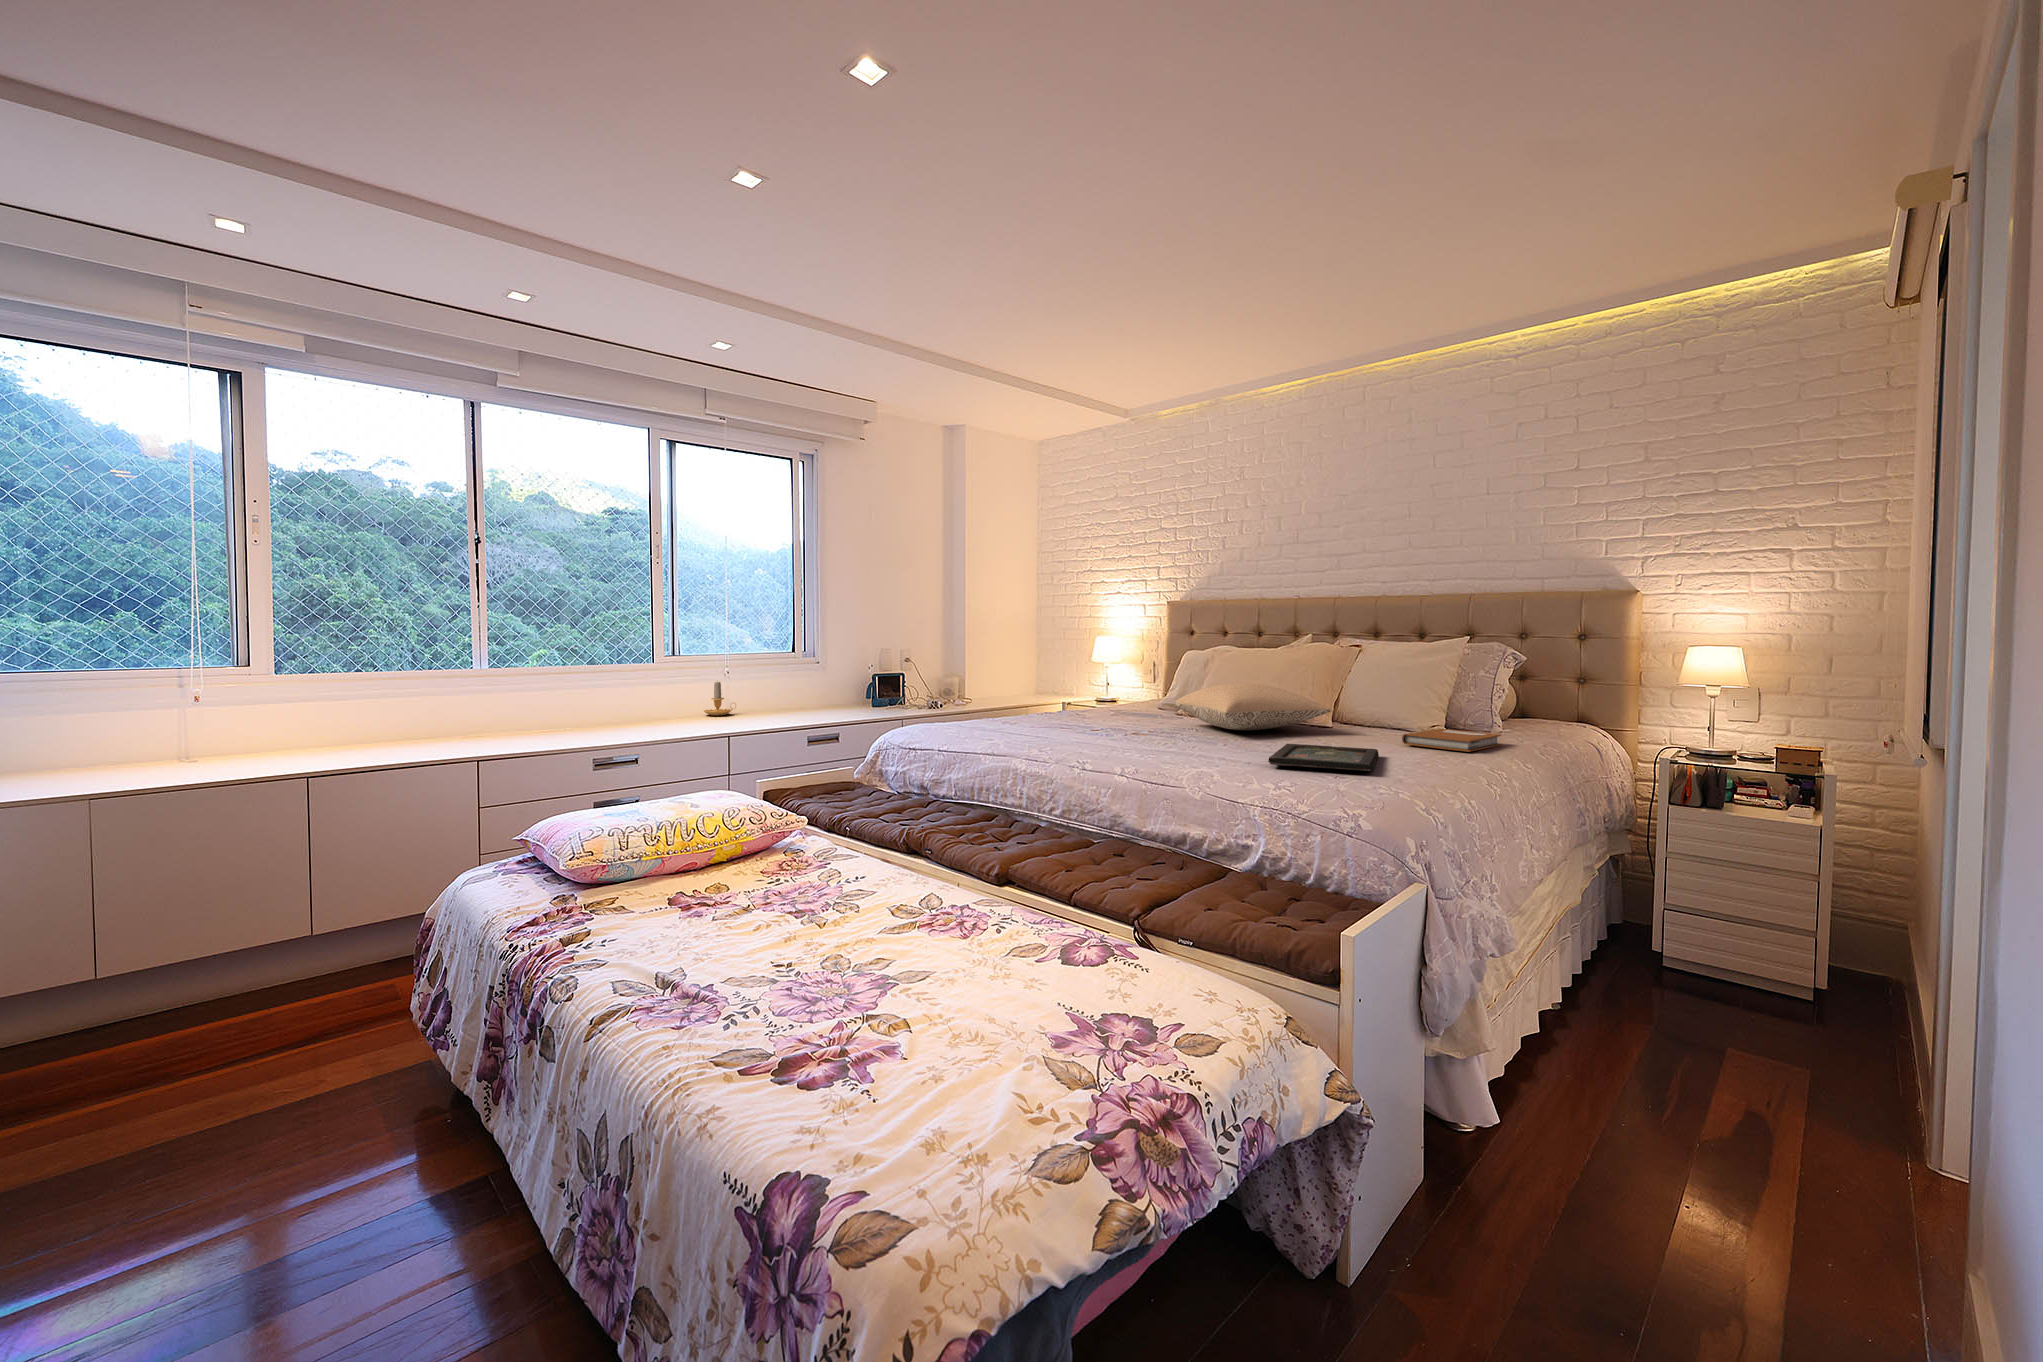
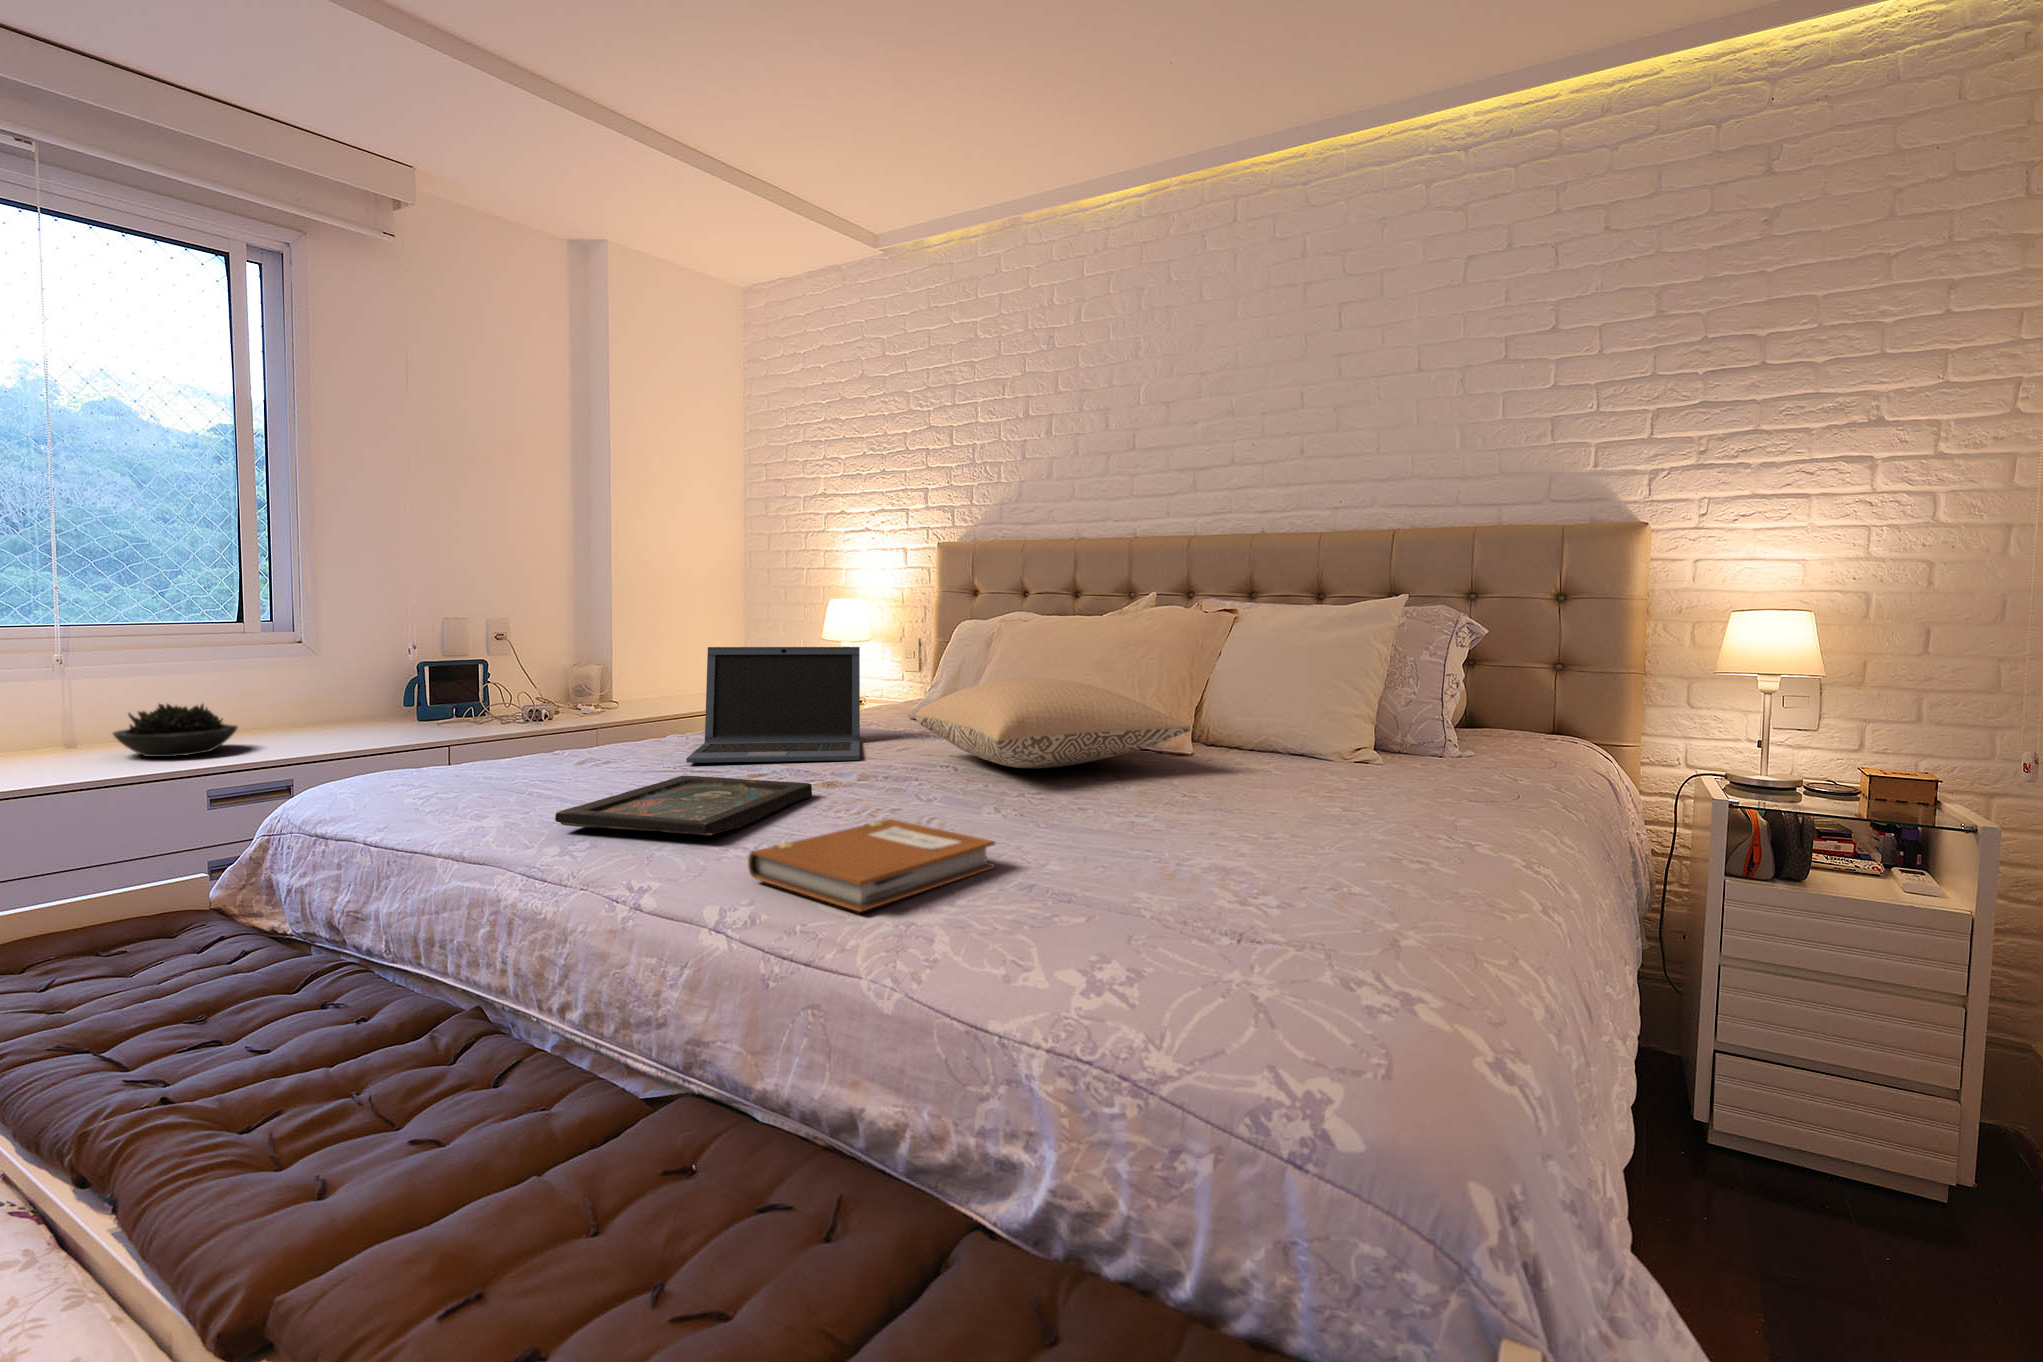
laptop: none [1056,666,1145,726] -> present [686,647,860,763]
candle: present [704,682,736,716] -> none [21,679,109,749]
succulent plant: none [751,693,802,720] -> present [113,704,237,757]
notebook: present [1402,729,1501,752] -> present [748,819,995,912]
tray: present [1268,744,1379,771] -> present [555,776,812,835]

